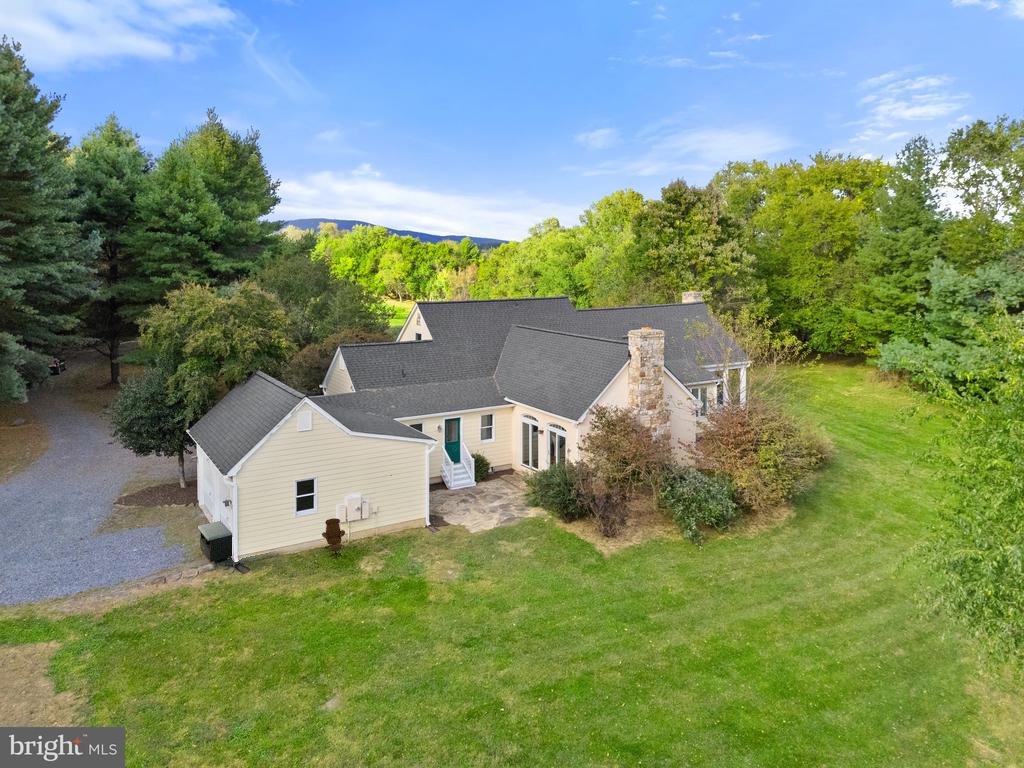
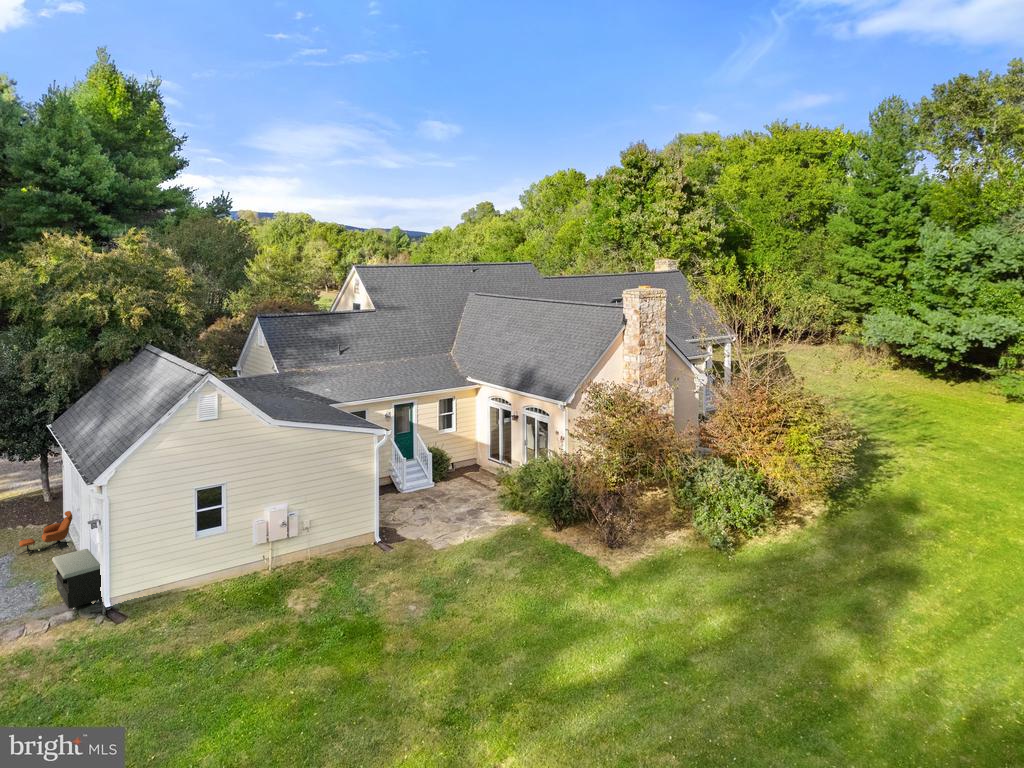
lounge chair: present [322,518,345,557] -> present [18,511,72,555]

